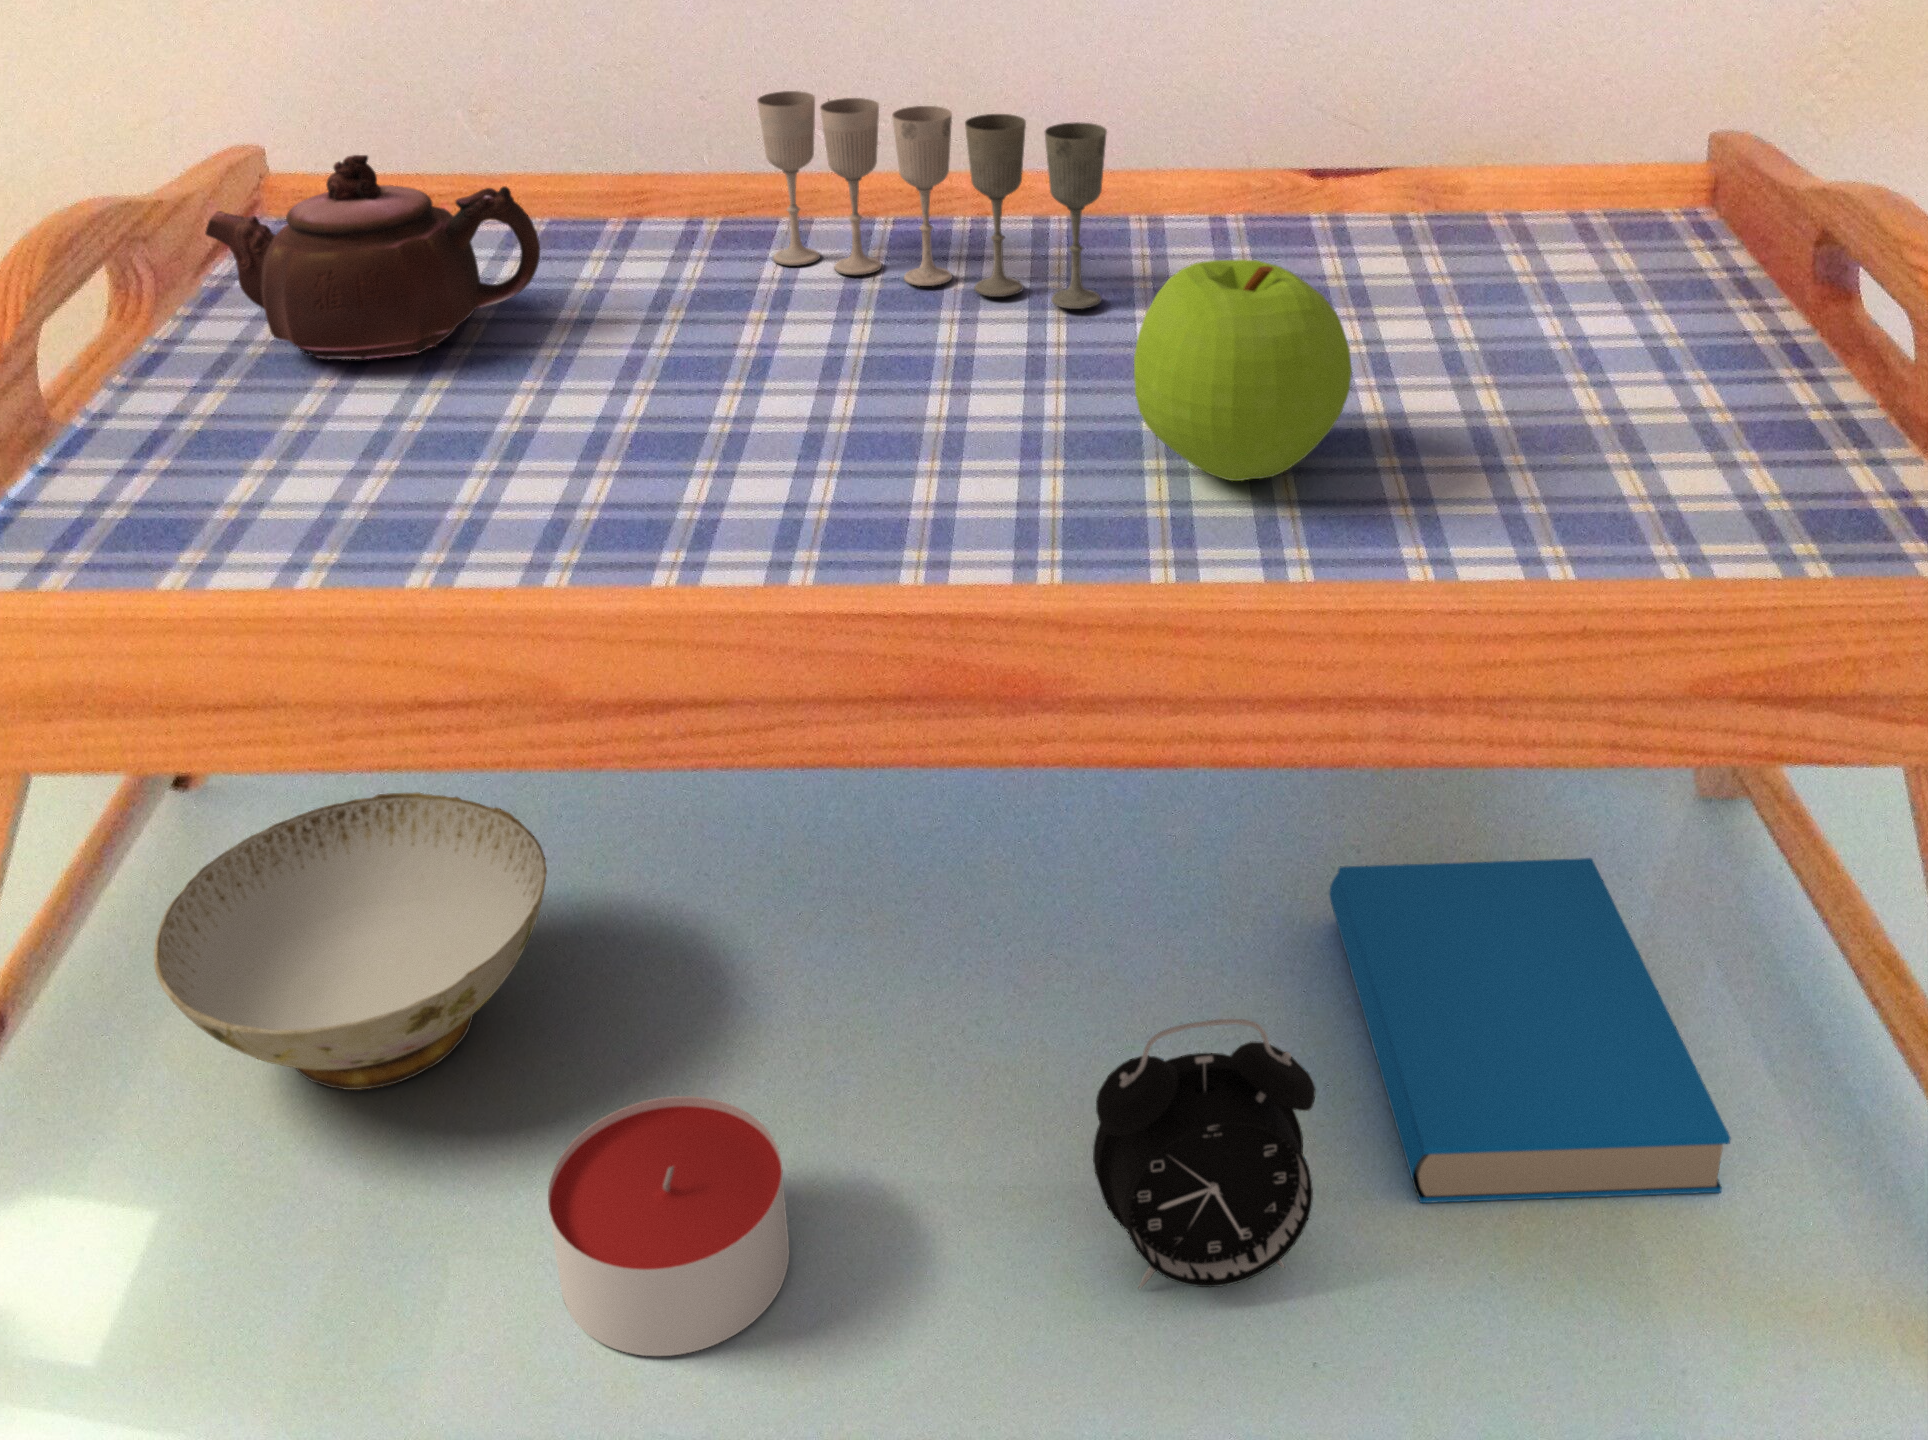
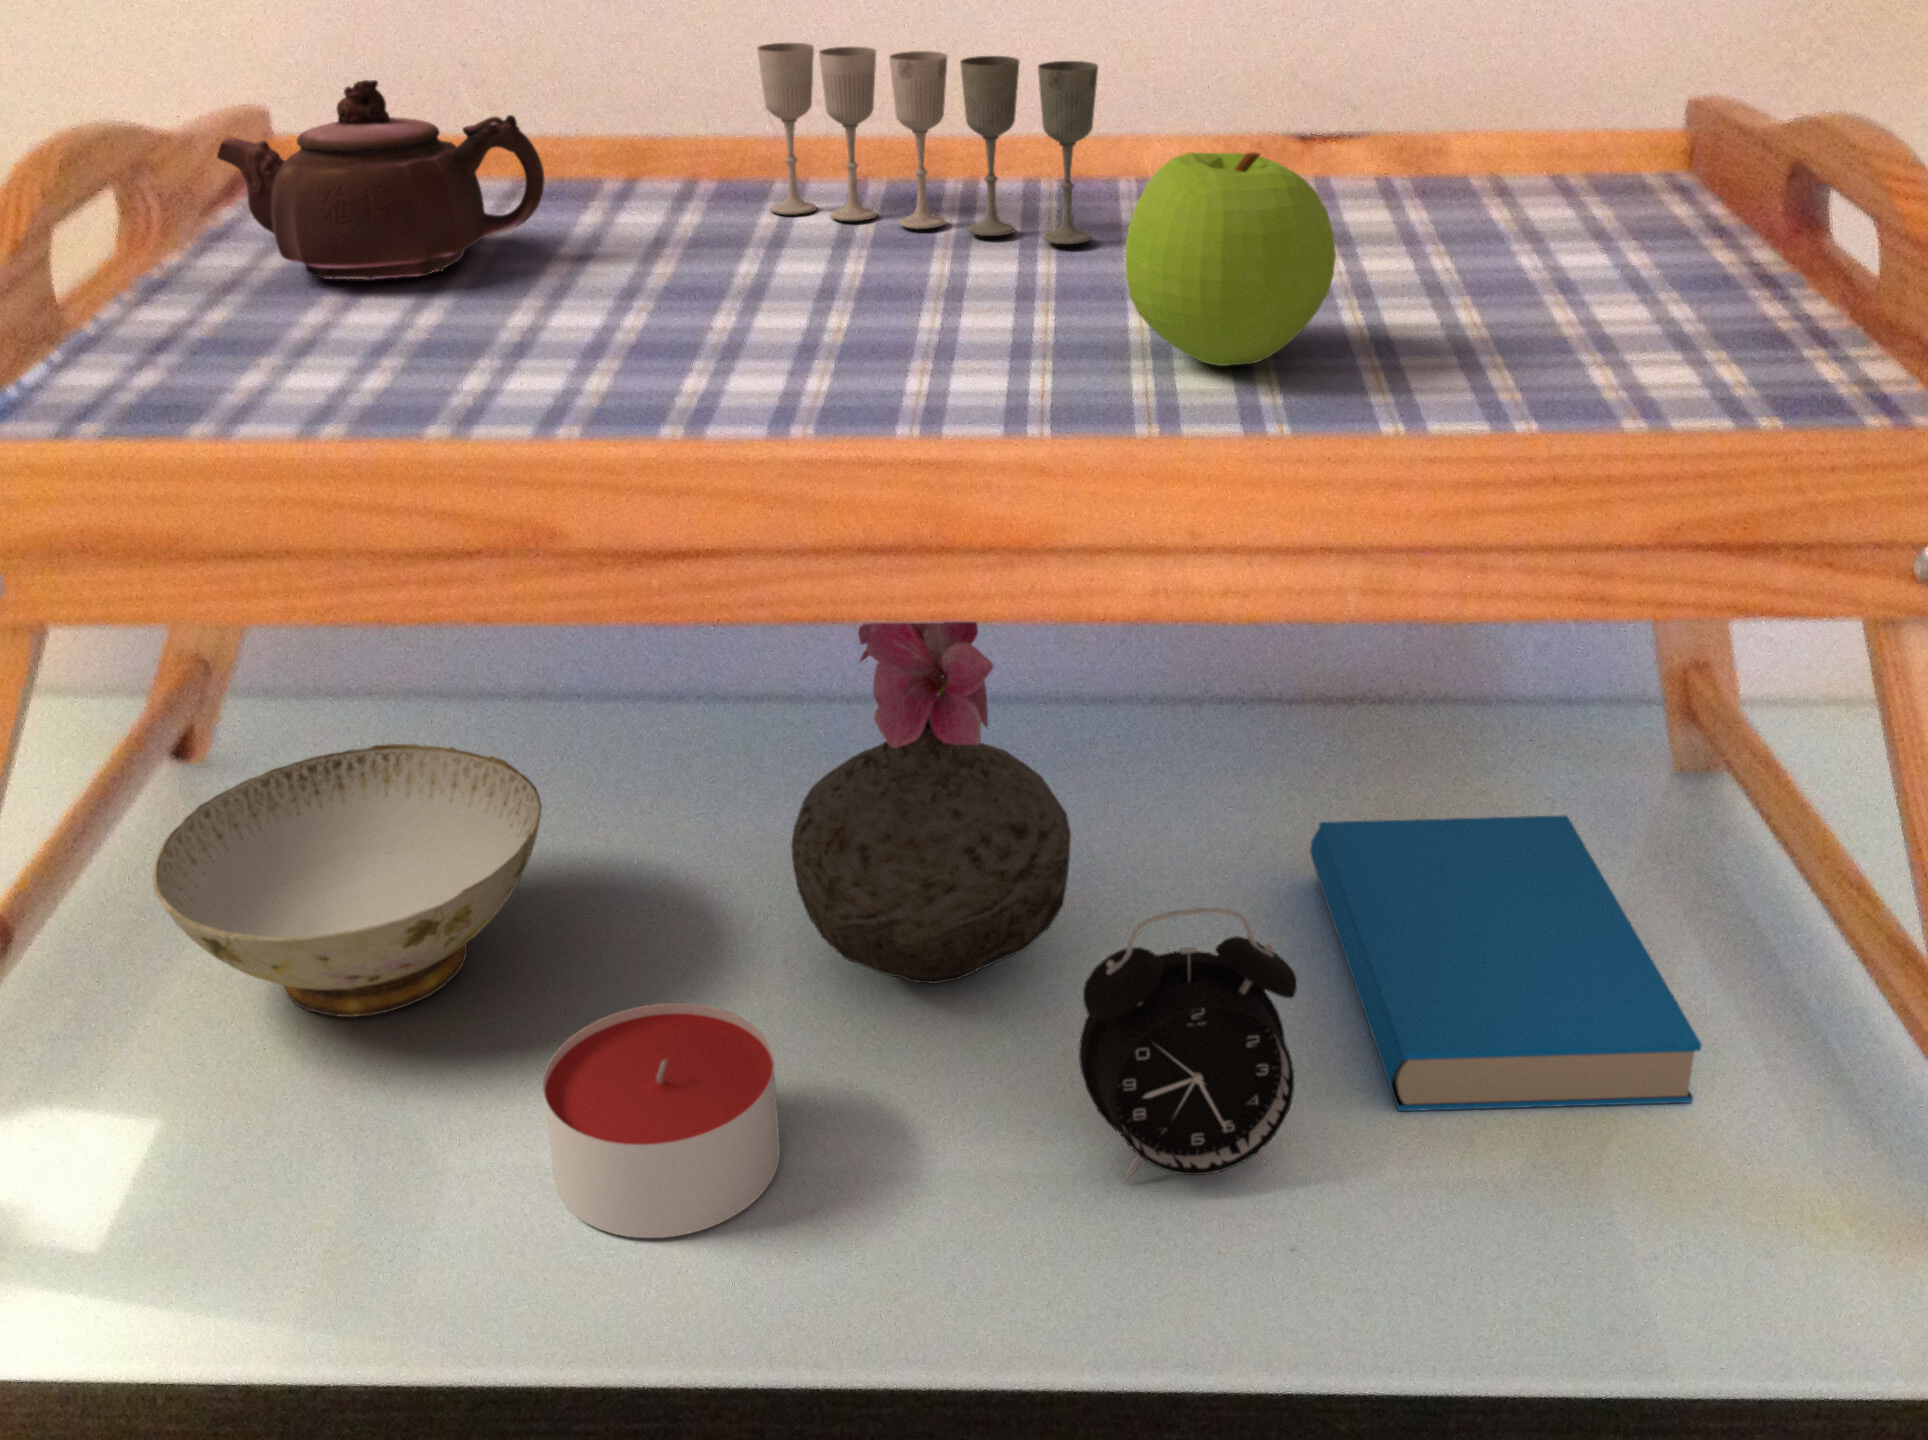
vase: none [800,553,1085,1052] -> present [791,622,1071,984]

